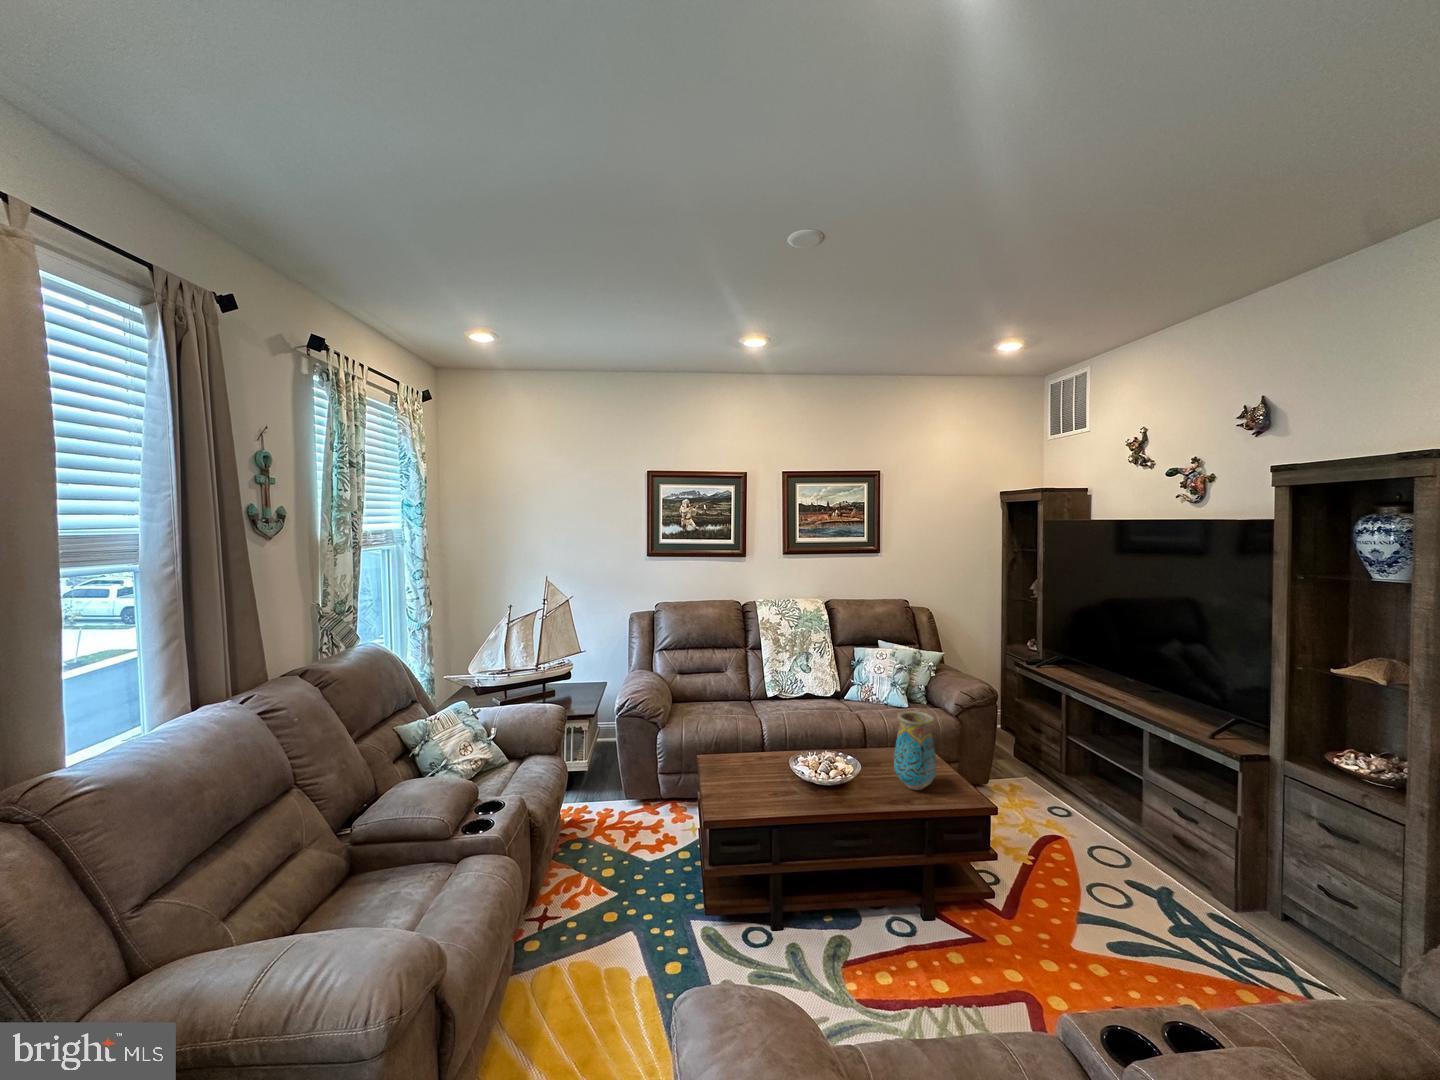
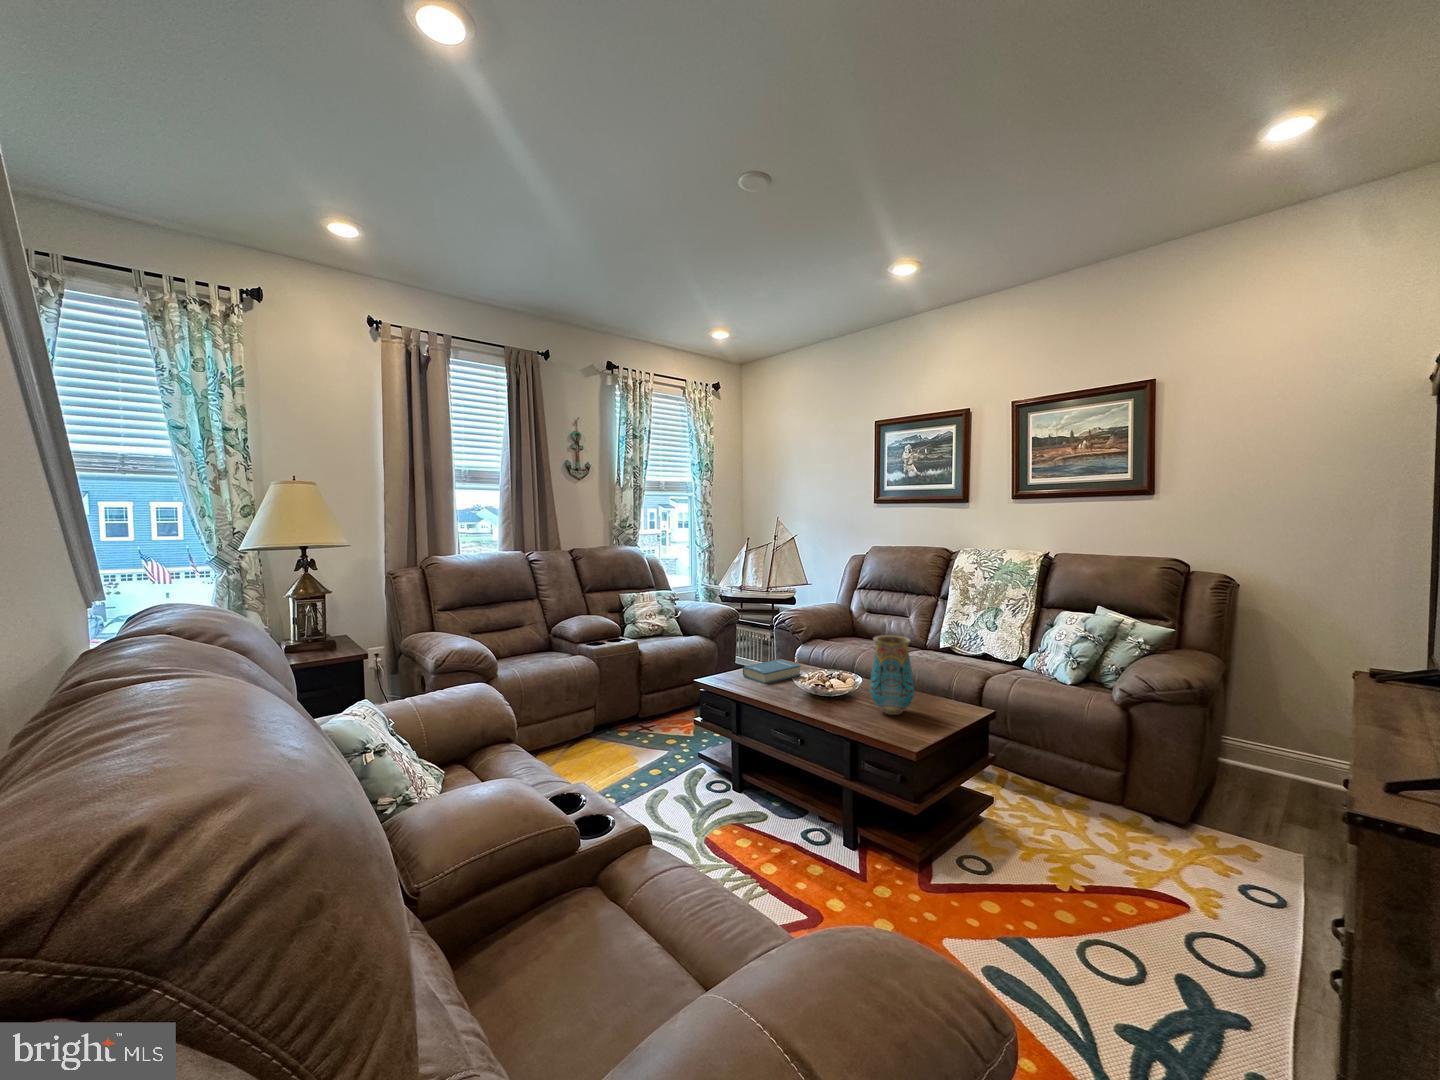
hardback book: none [722,761,764,801] -> present [743,659,801,684]

